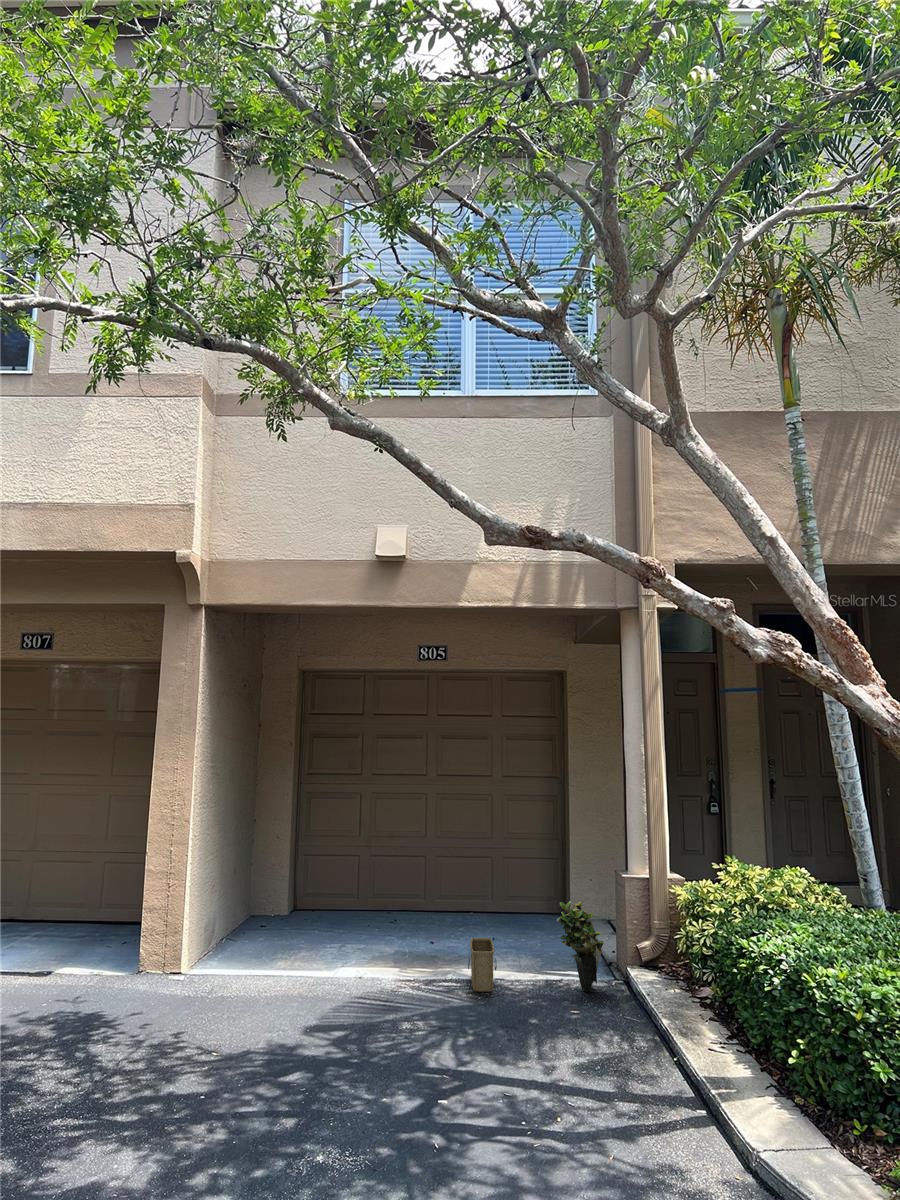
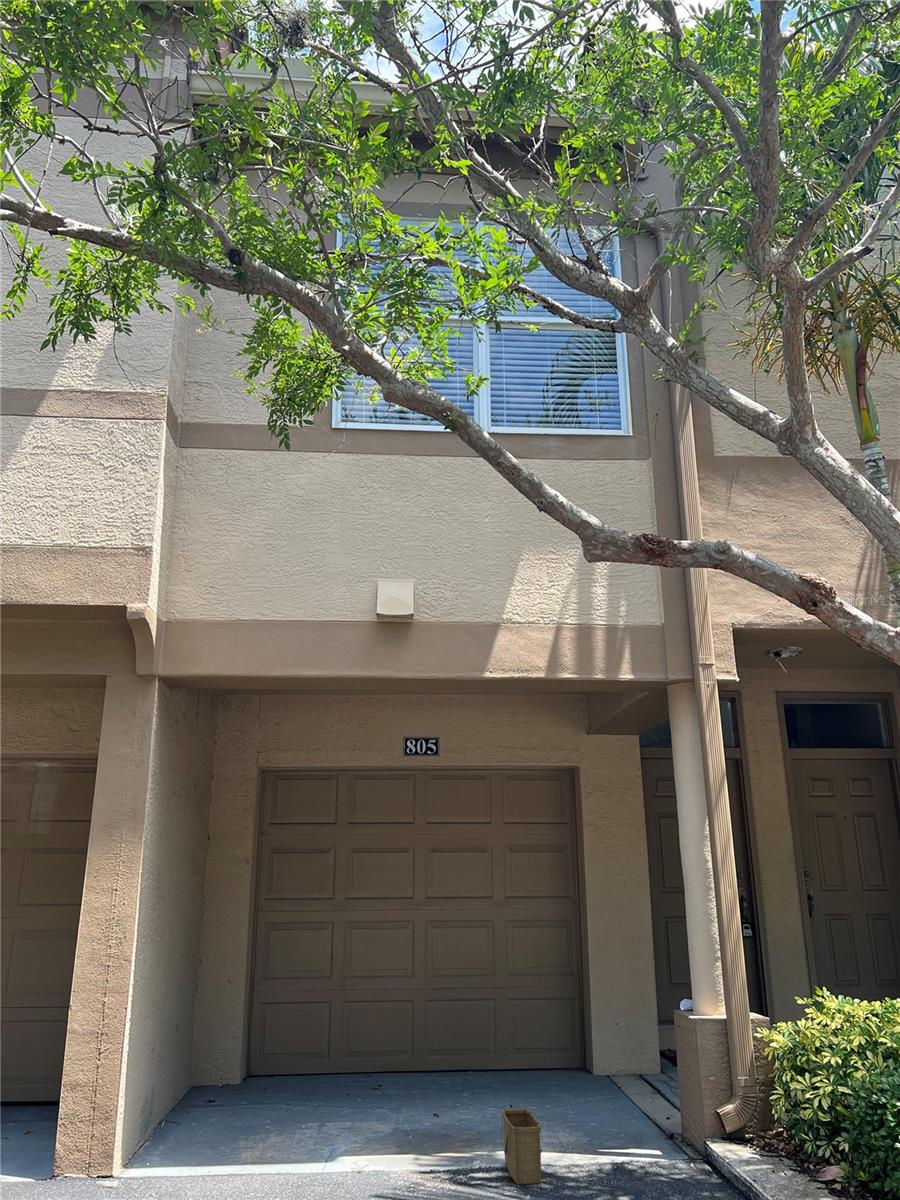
potted plant: present [557,901,604,992] -> none [617,1053,680,1179]

